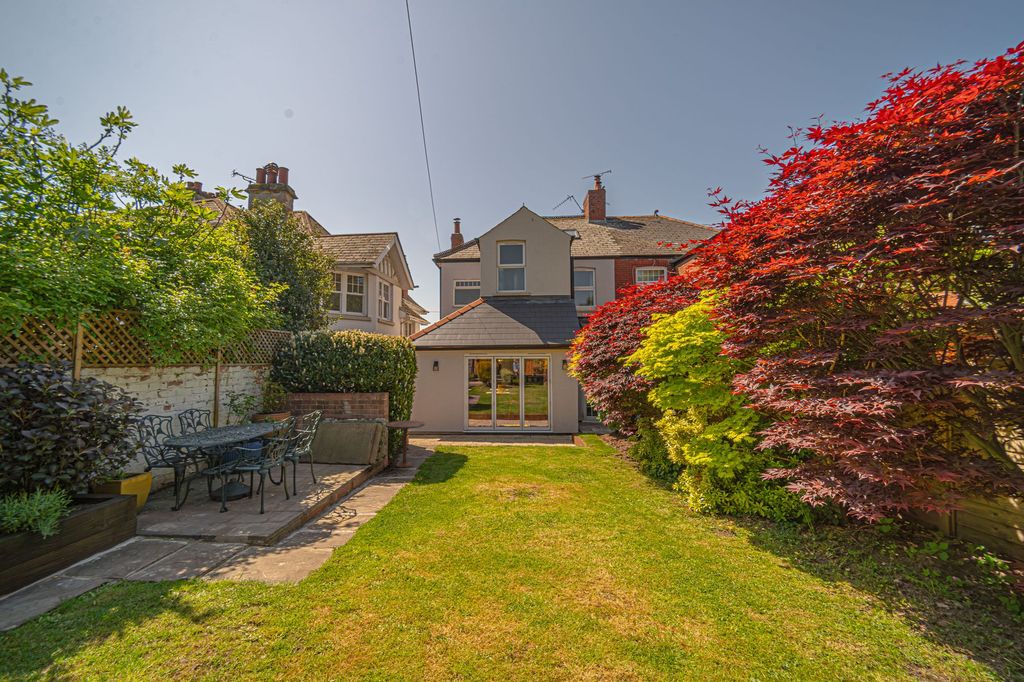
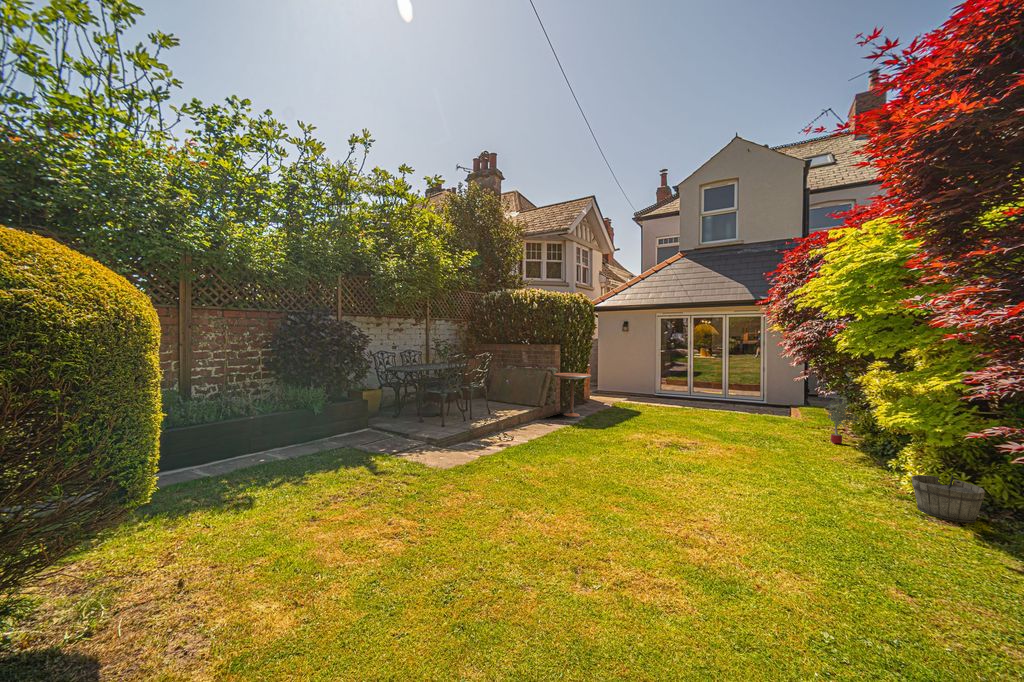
potted tree: none [605,427,625,463] -> present [827,397,859,444]
wooden bucket: none [676,486,712,519] -> present [912,473,985,523]

